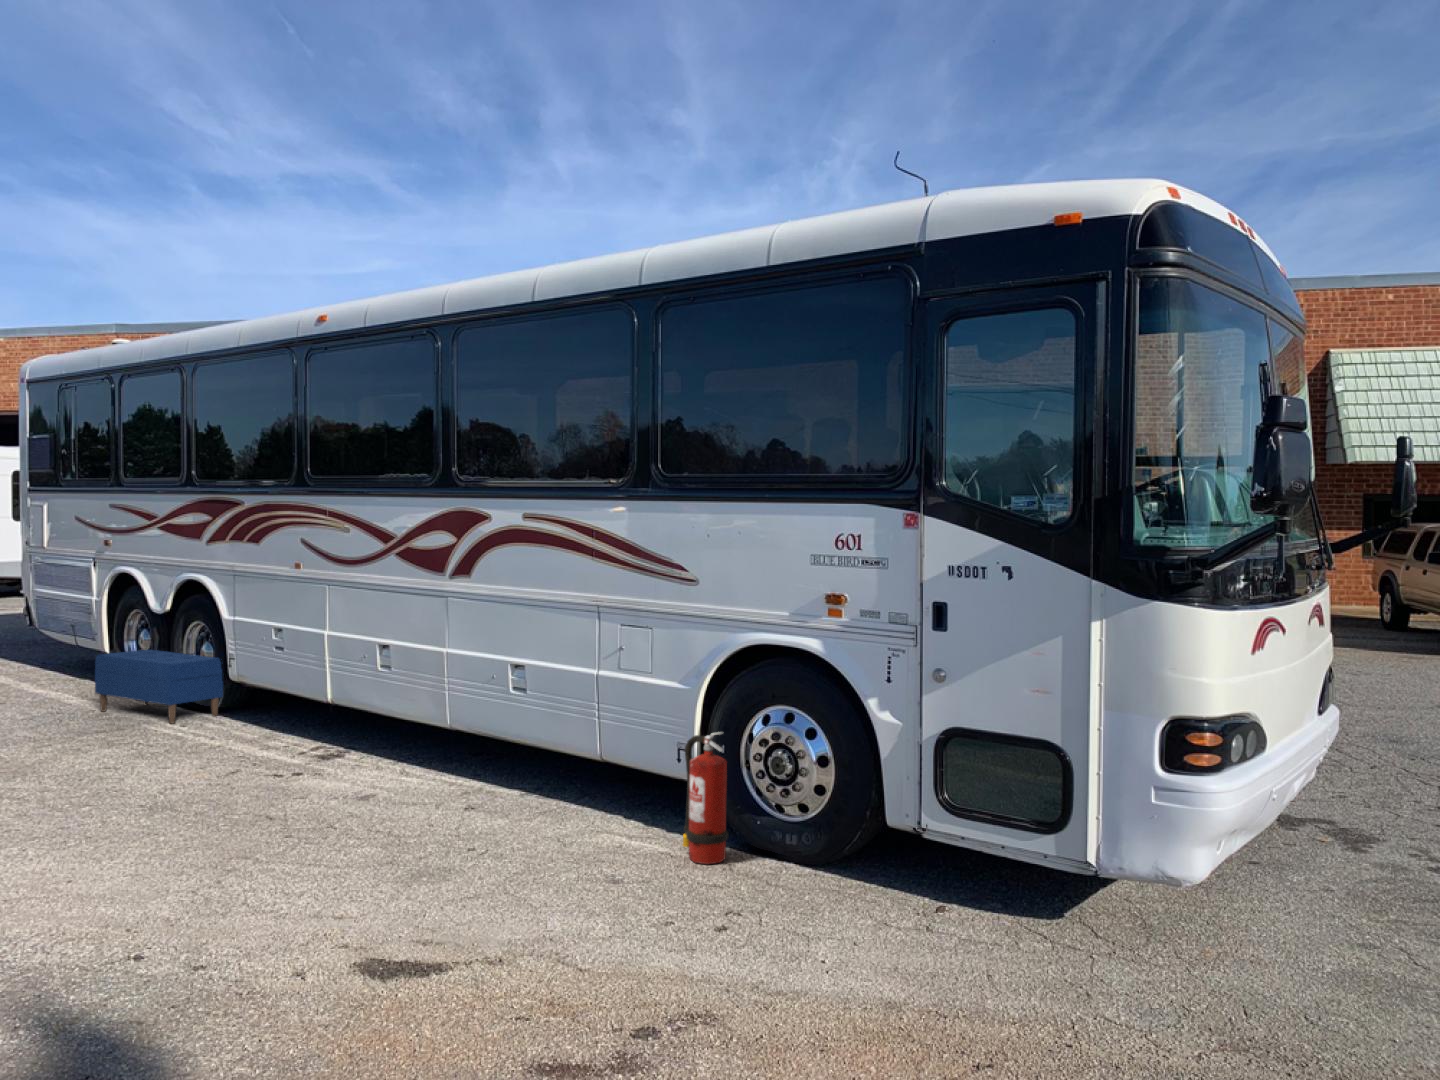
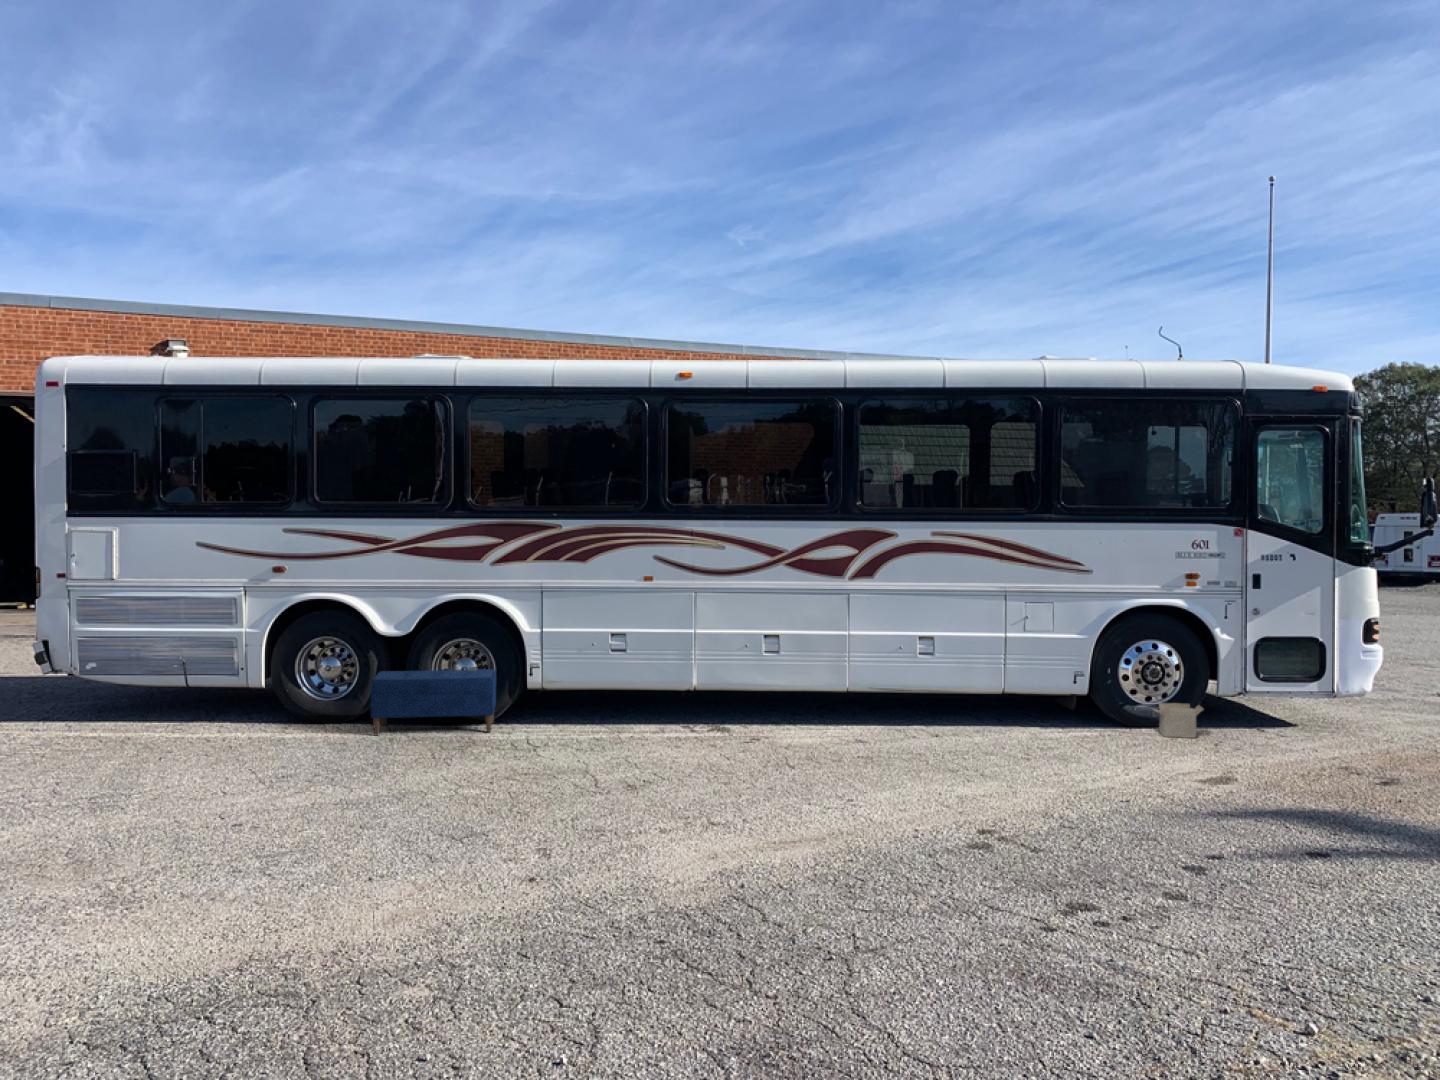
fire extinguisher: present [683,732,729,864] -> none [1097,657,1130,734]
cardboard box: none [731,822,818,896] -> present [1152,703,1203,738]

